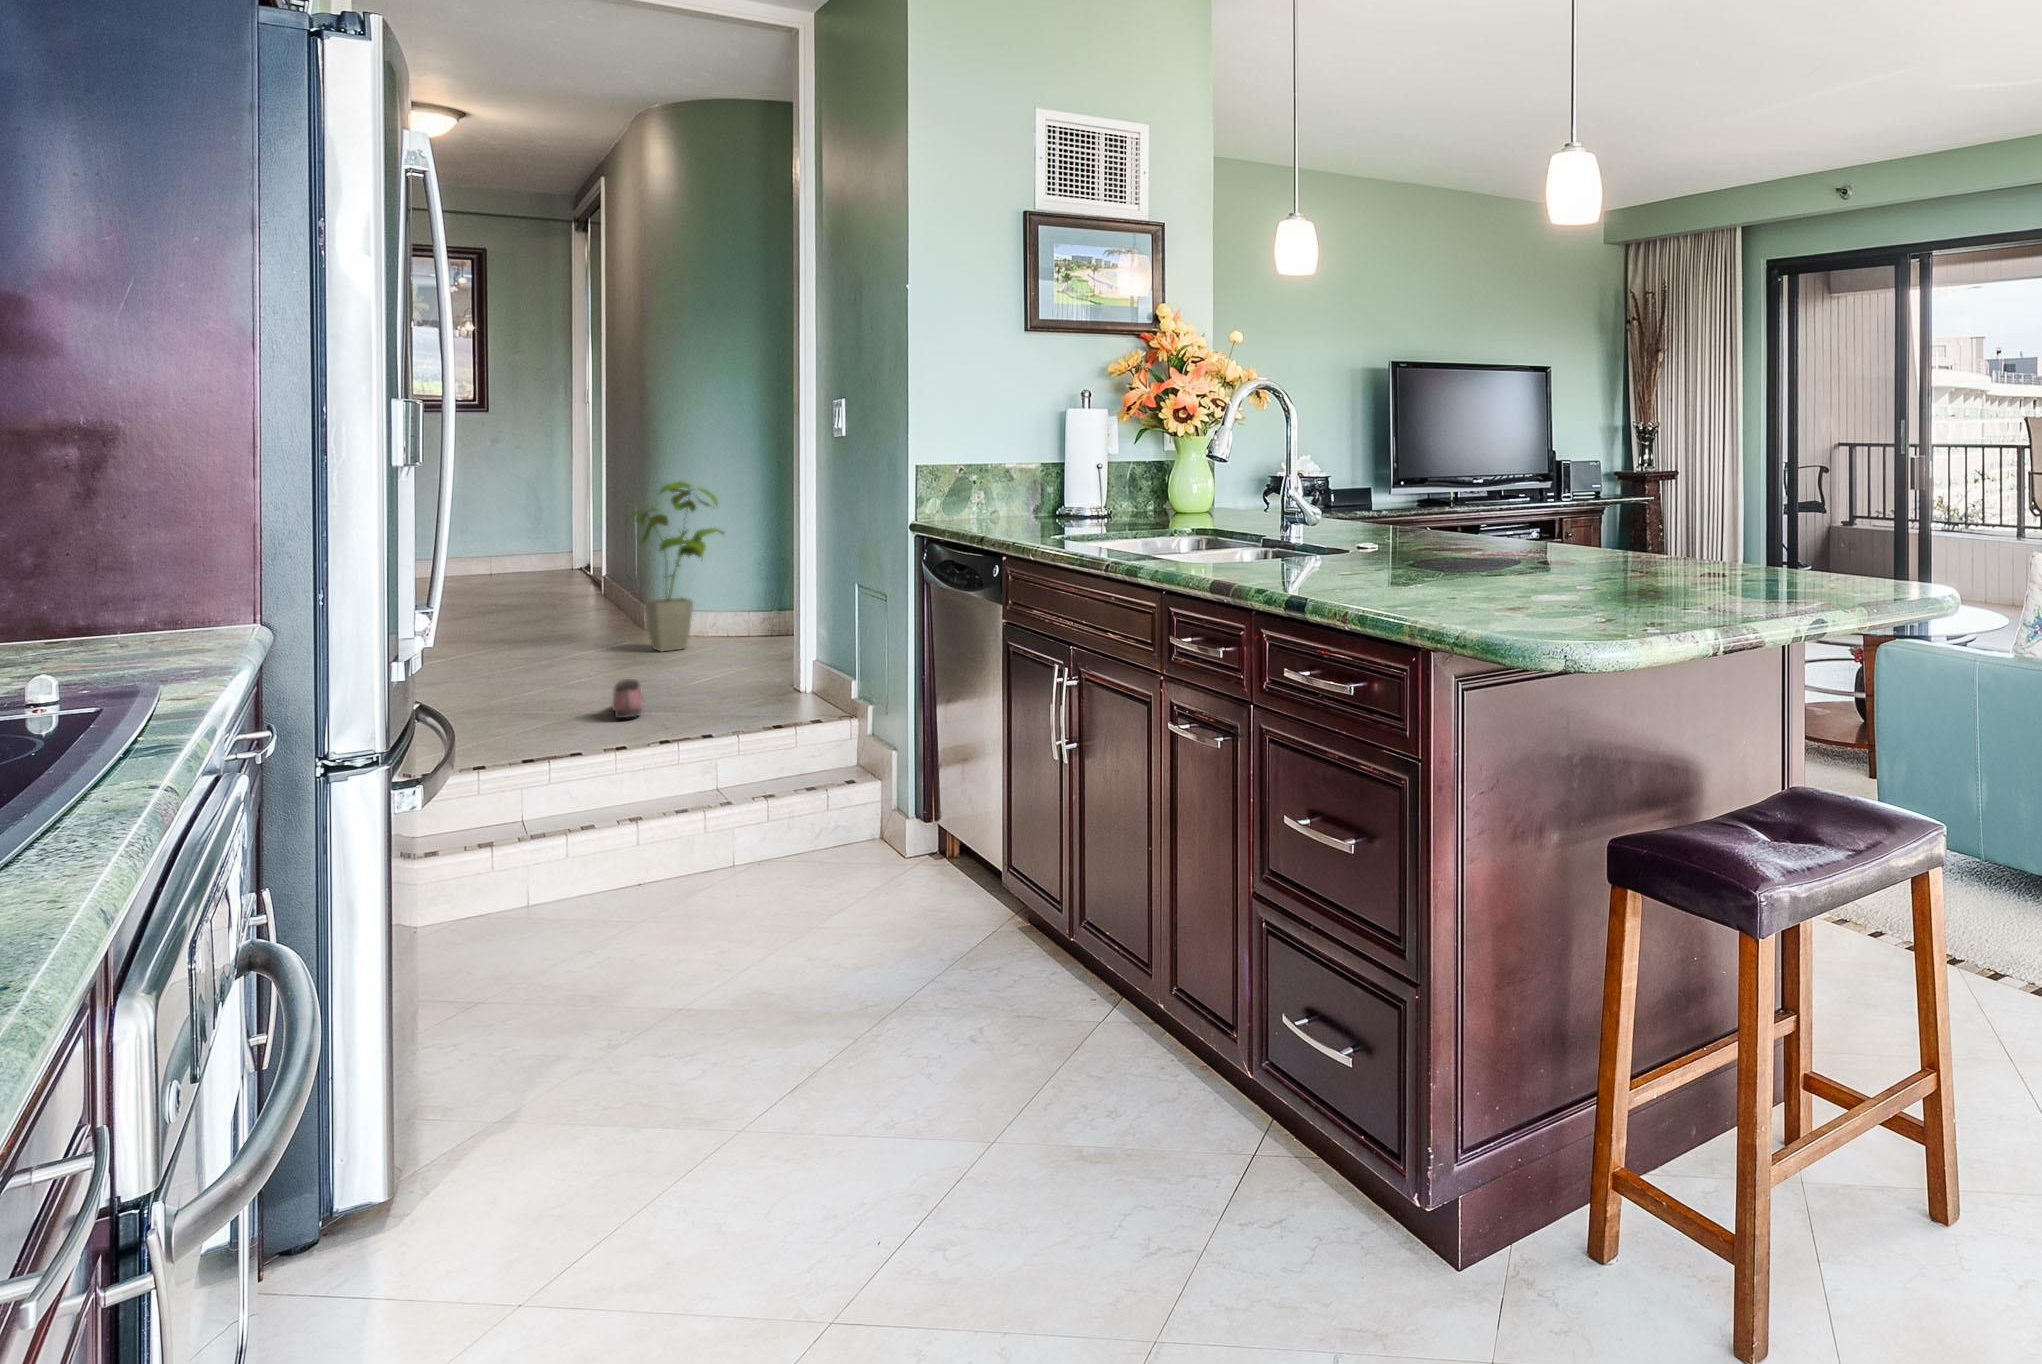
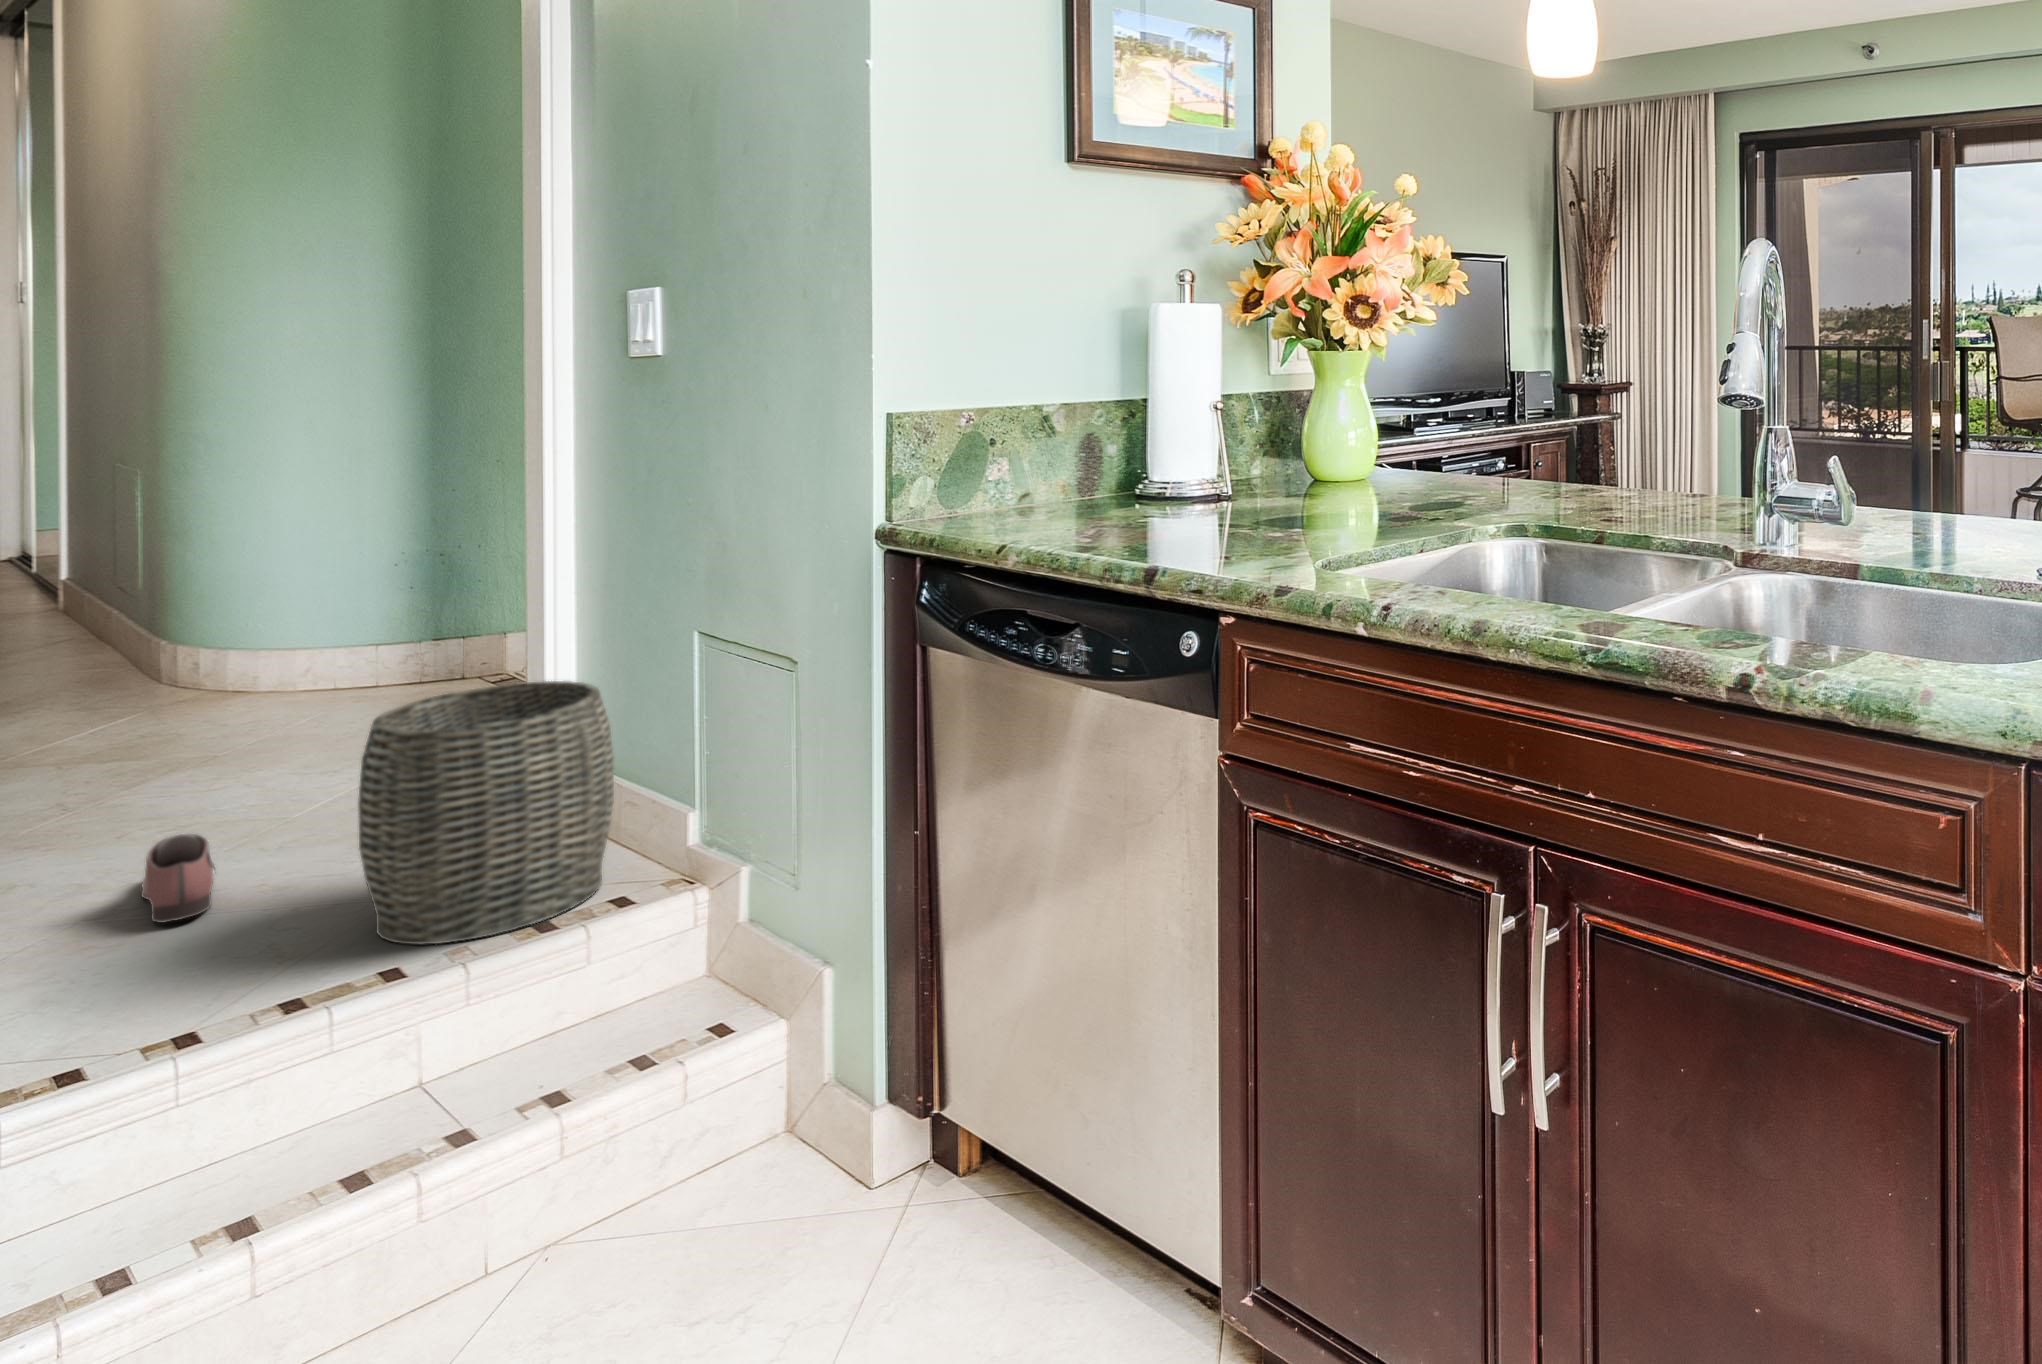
house plant: present [628,482,723,651] -> none [144,433,341,725]
woven basket: none [700,612,821,733] -> present [358,681,614,945]

